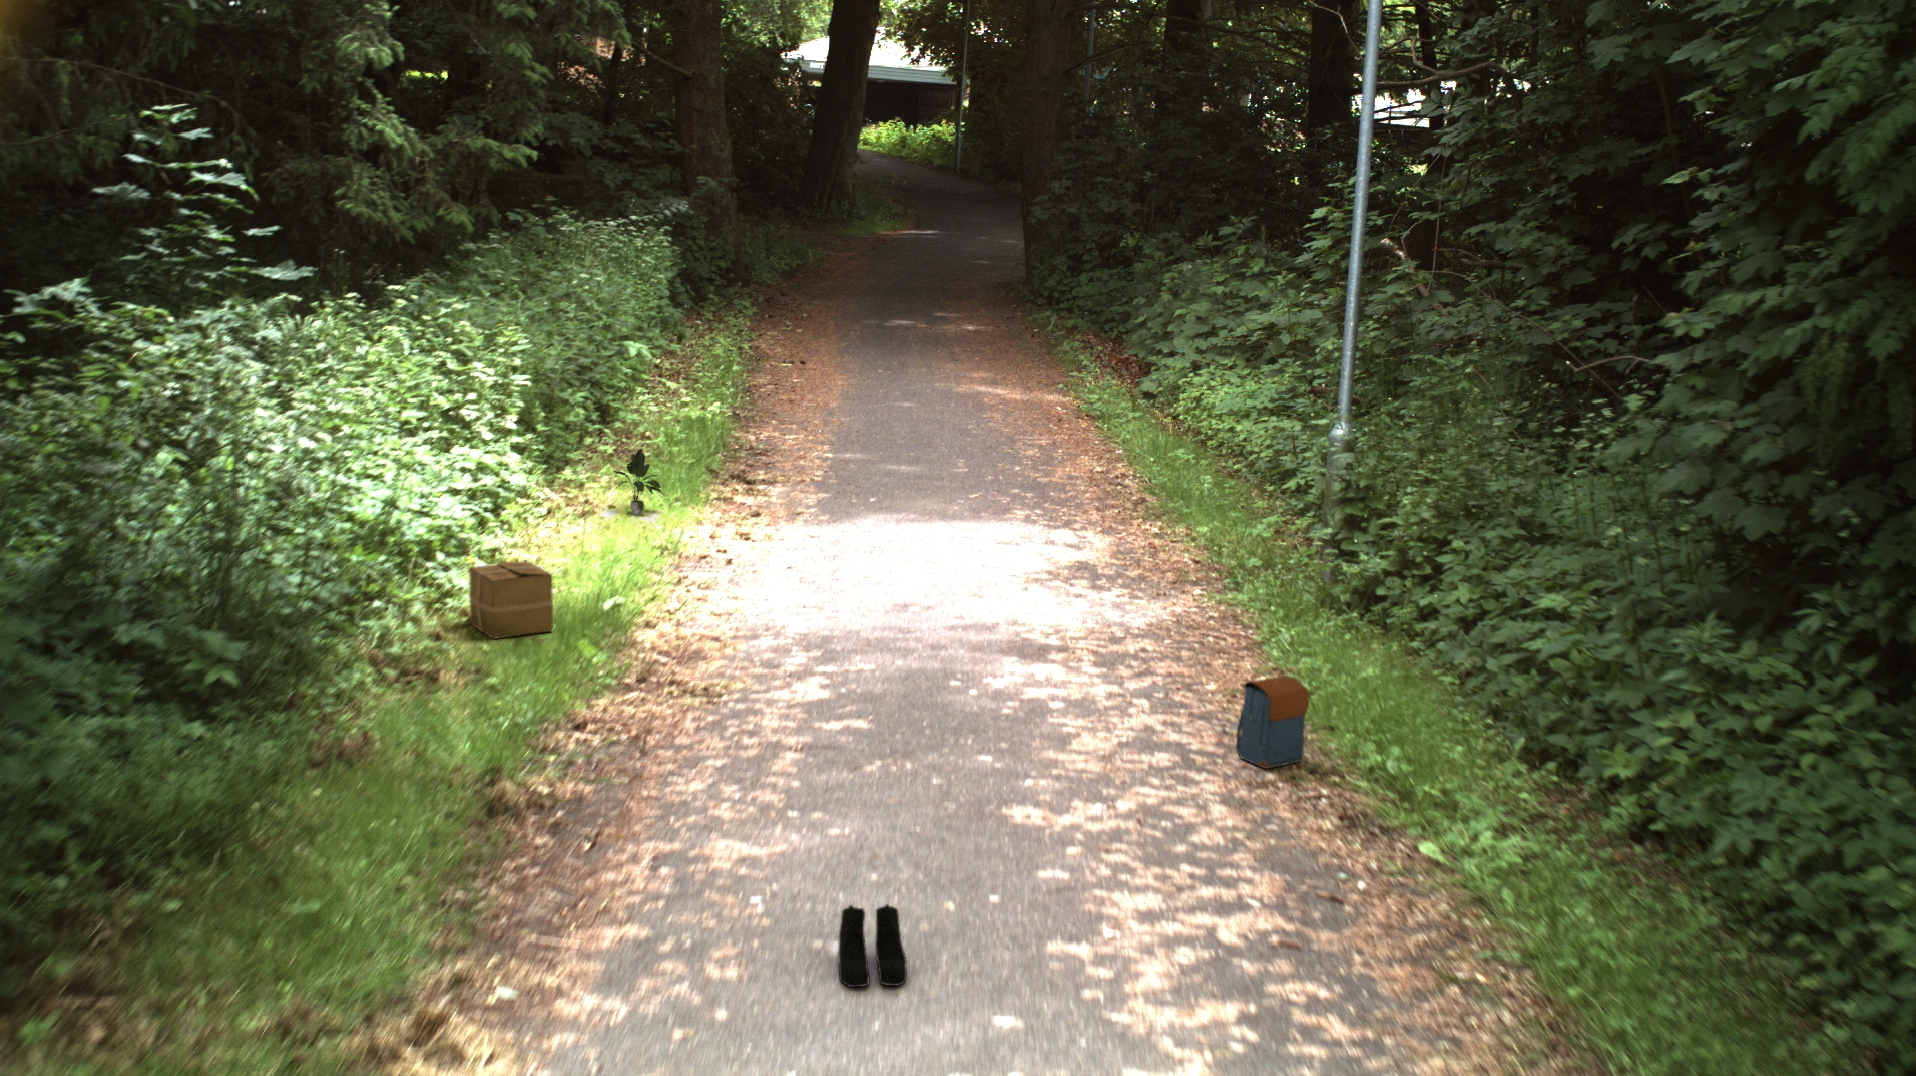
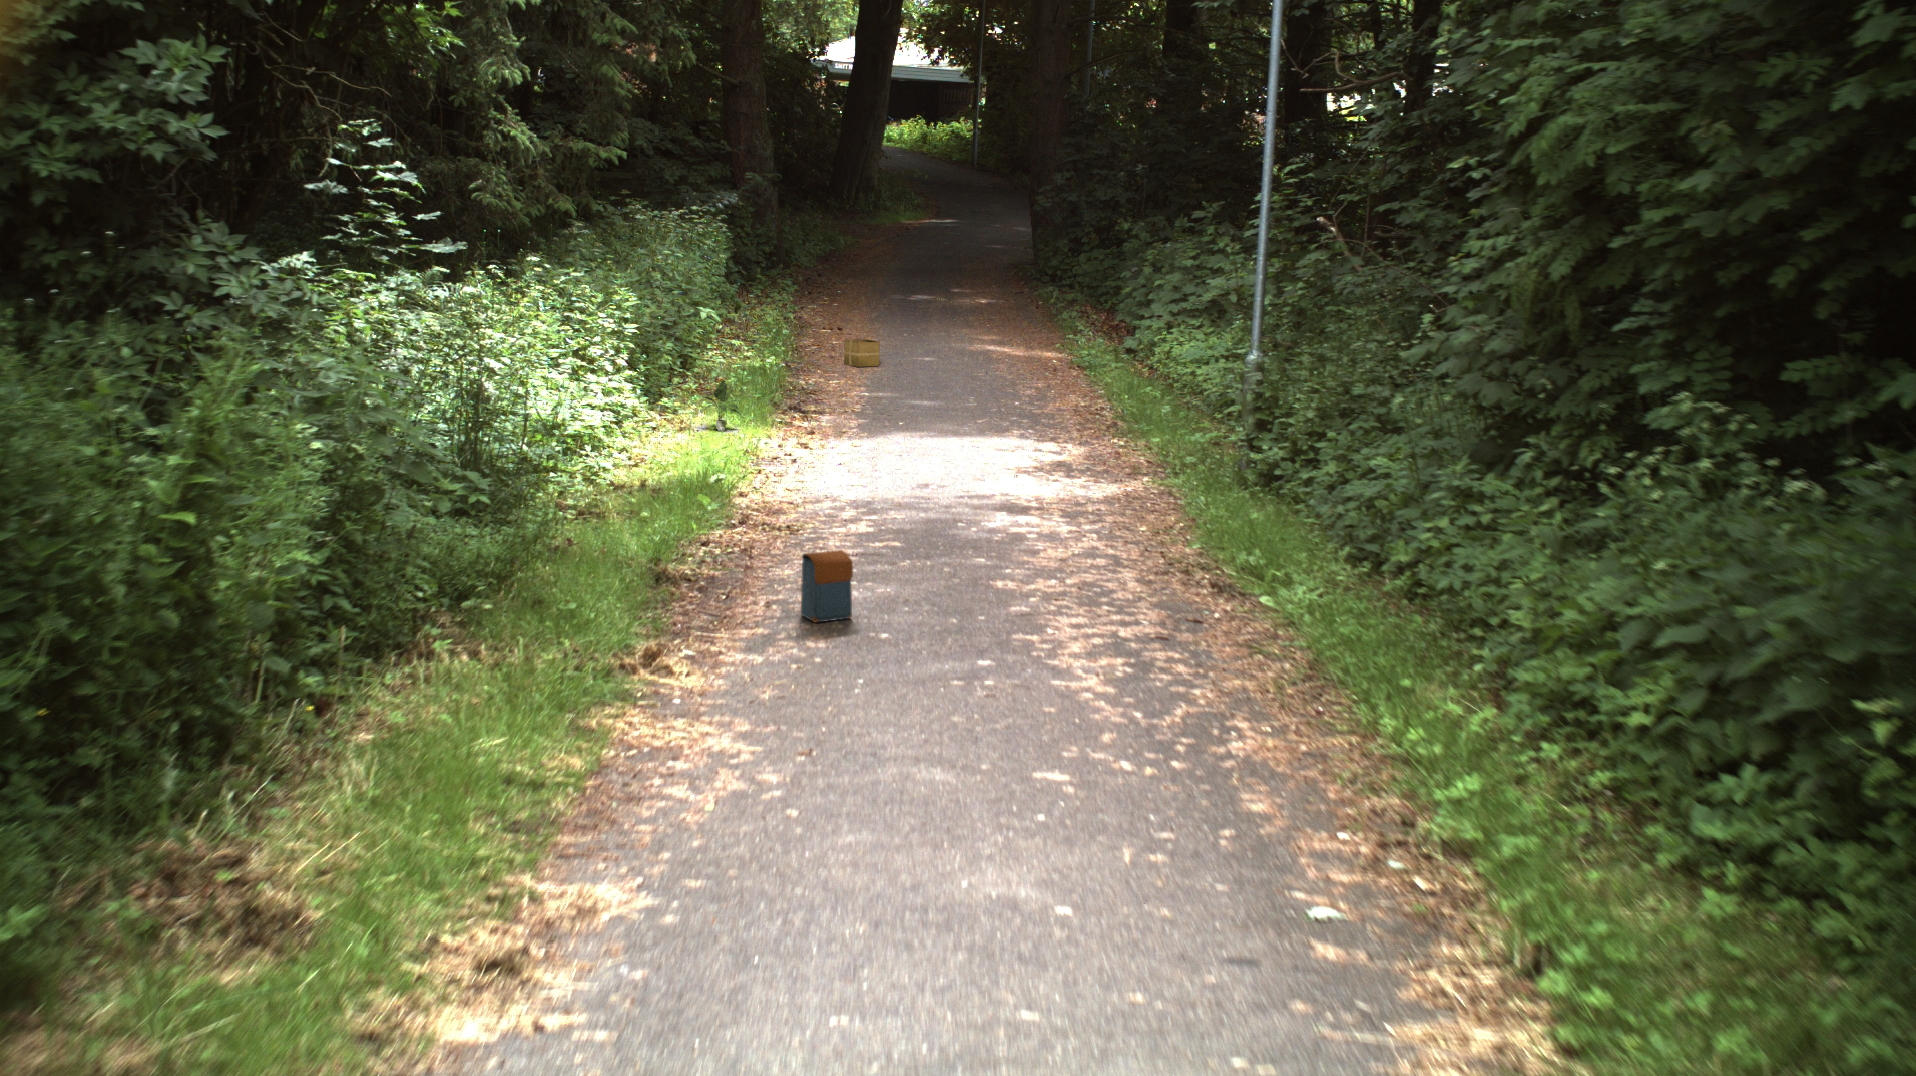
cardboard box: present [469,561,553,639] -> present [844,339,880,367]
backpack: present [1236,676,1309,769] -> present [801,550,853,623]
boots: present [838,904,907,987] -> none [885,603,926,645]

